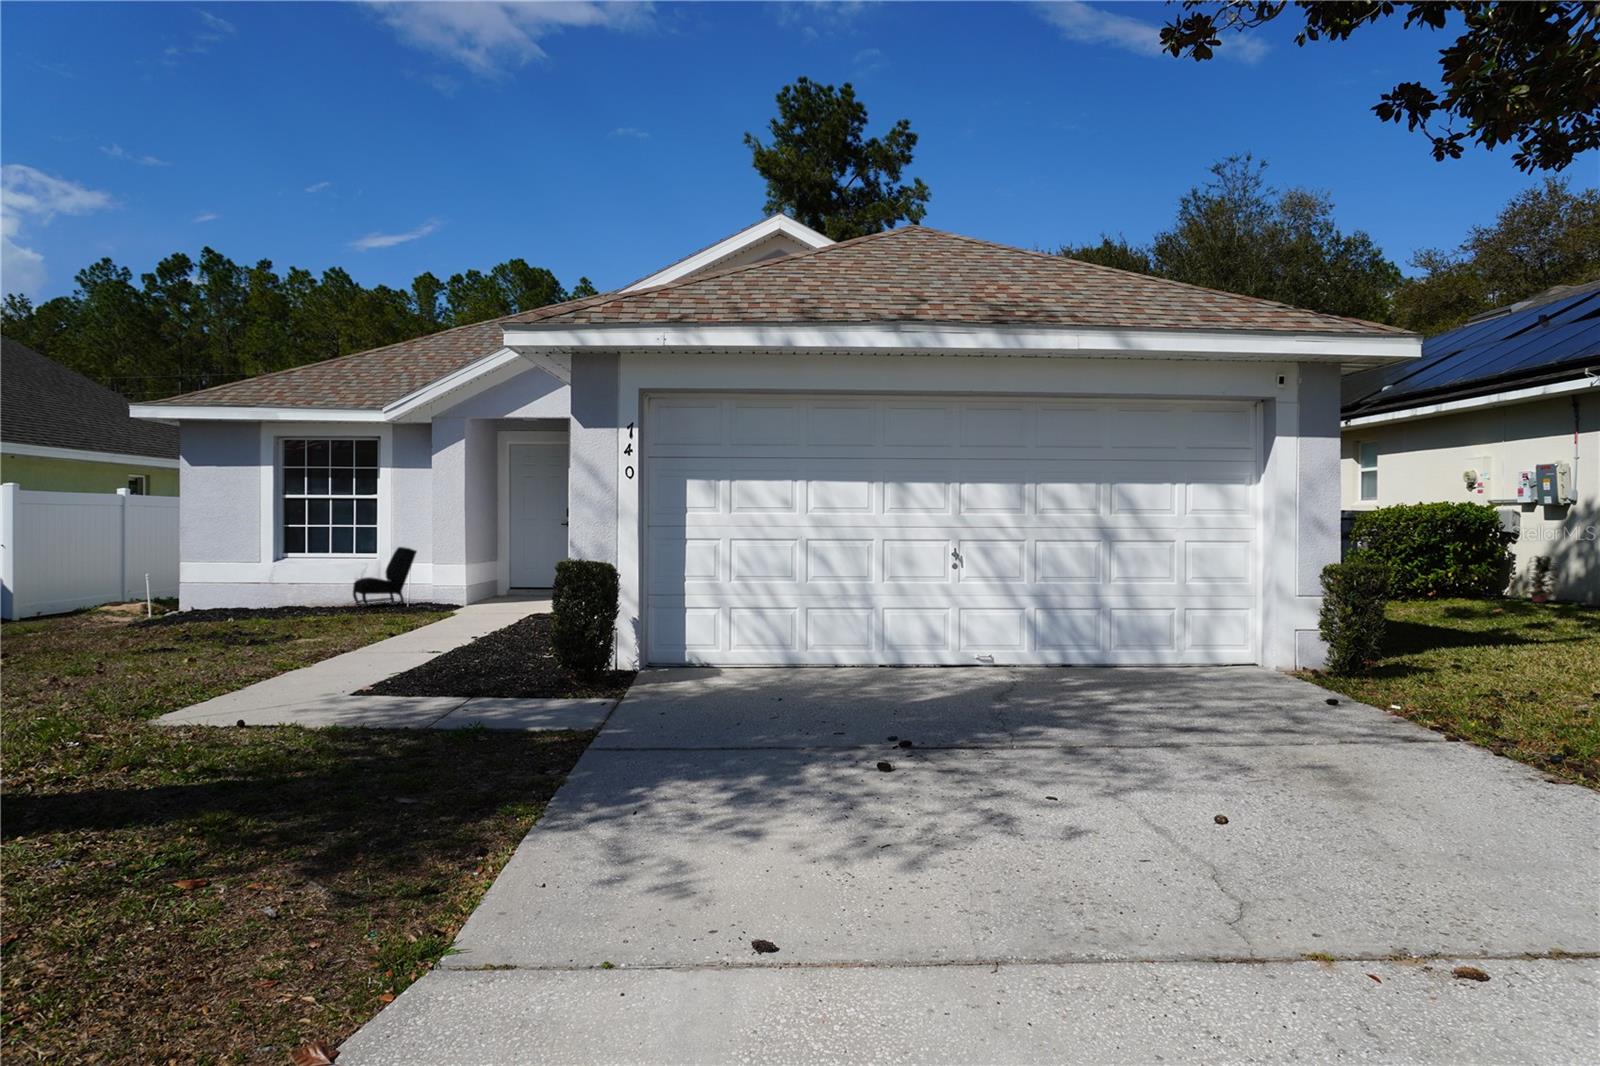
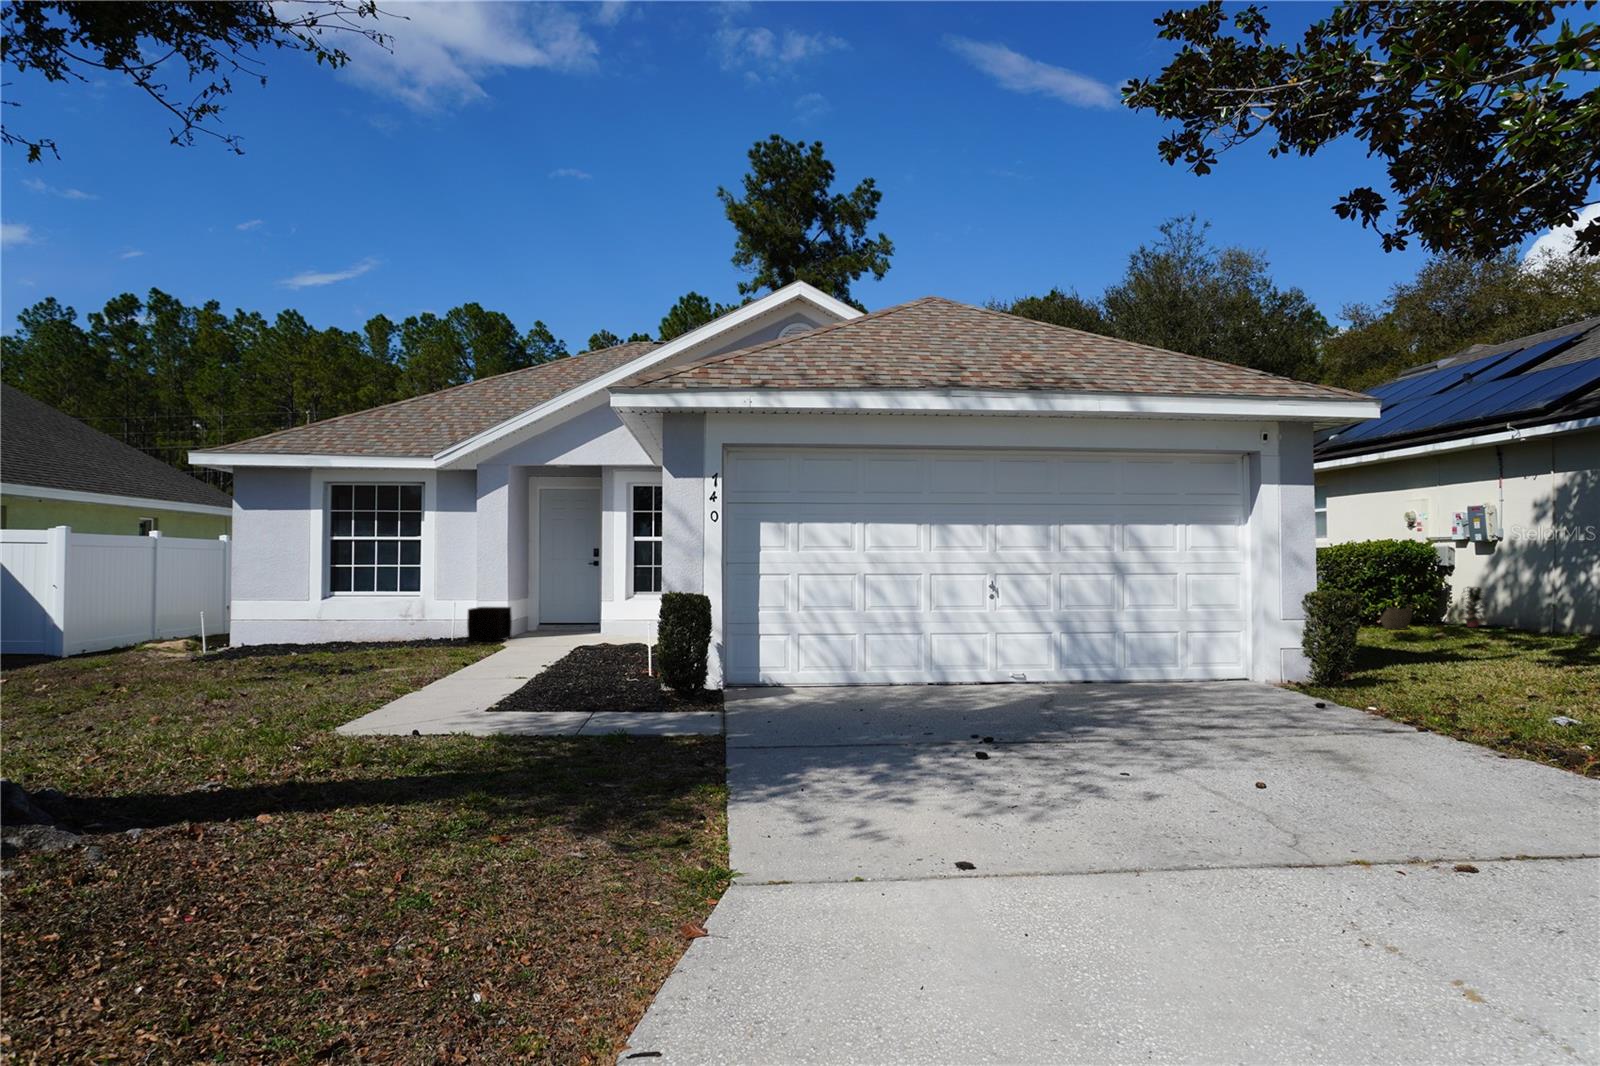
lounge chair: present [353,547,417,607] -> none [404,585,465,642]
woven basket: none [1431,566,1469,603] -> present [1380,604,1412,629]
wooden crate: none [417,570,467,607] -> present [467,607,512,641]

